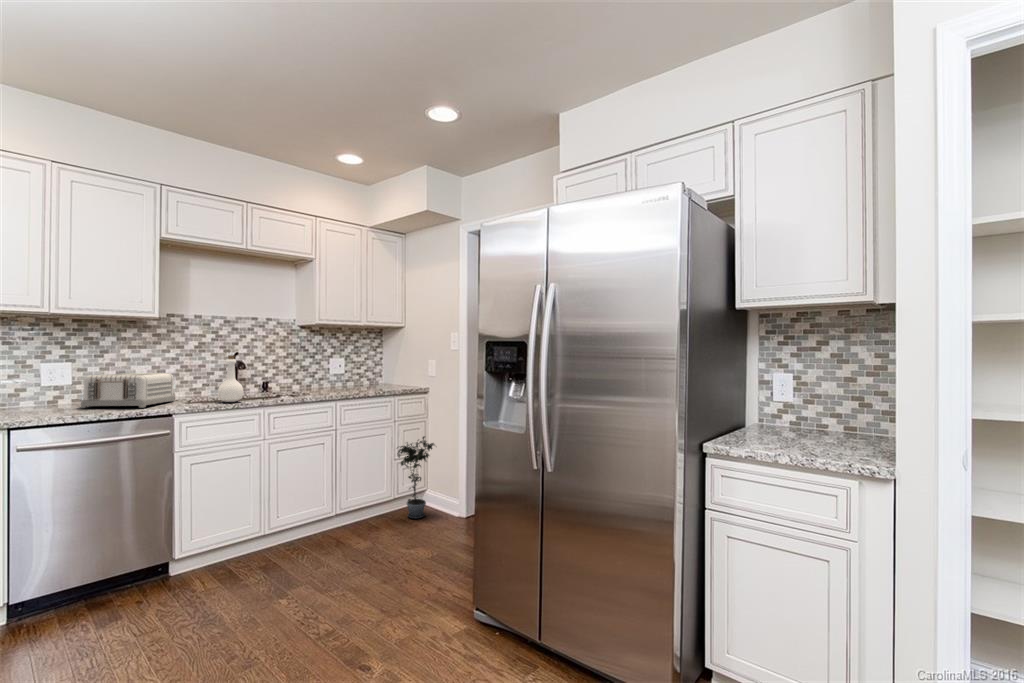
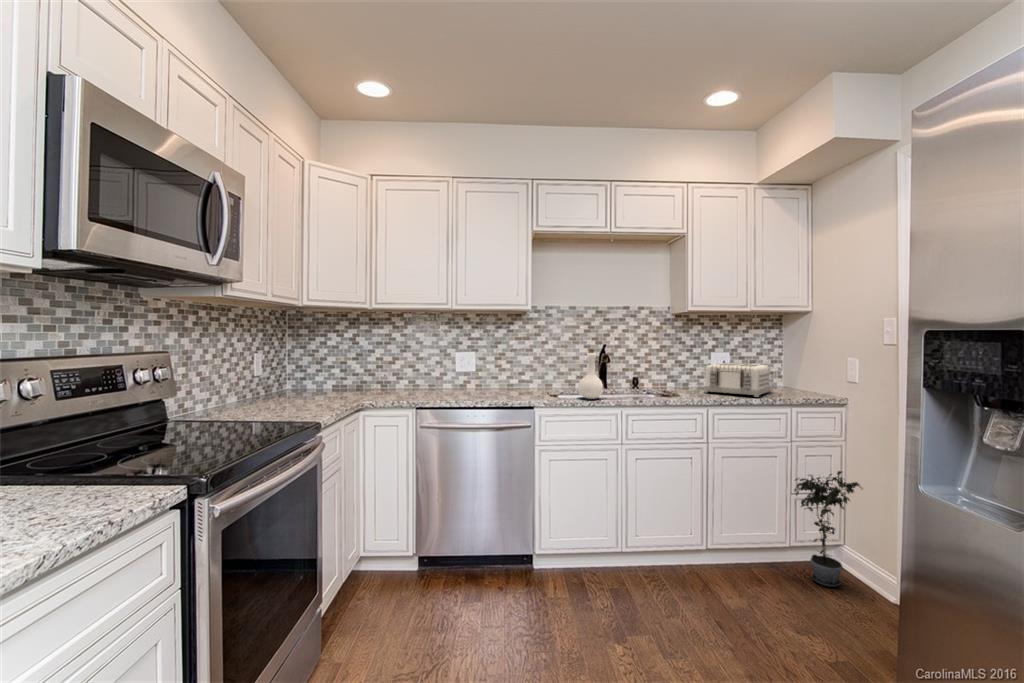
toaster: present [81,373,175,408] -> present [704,363,771,397]

